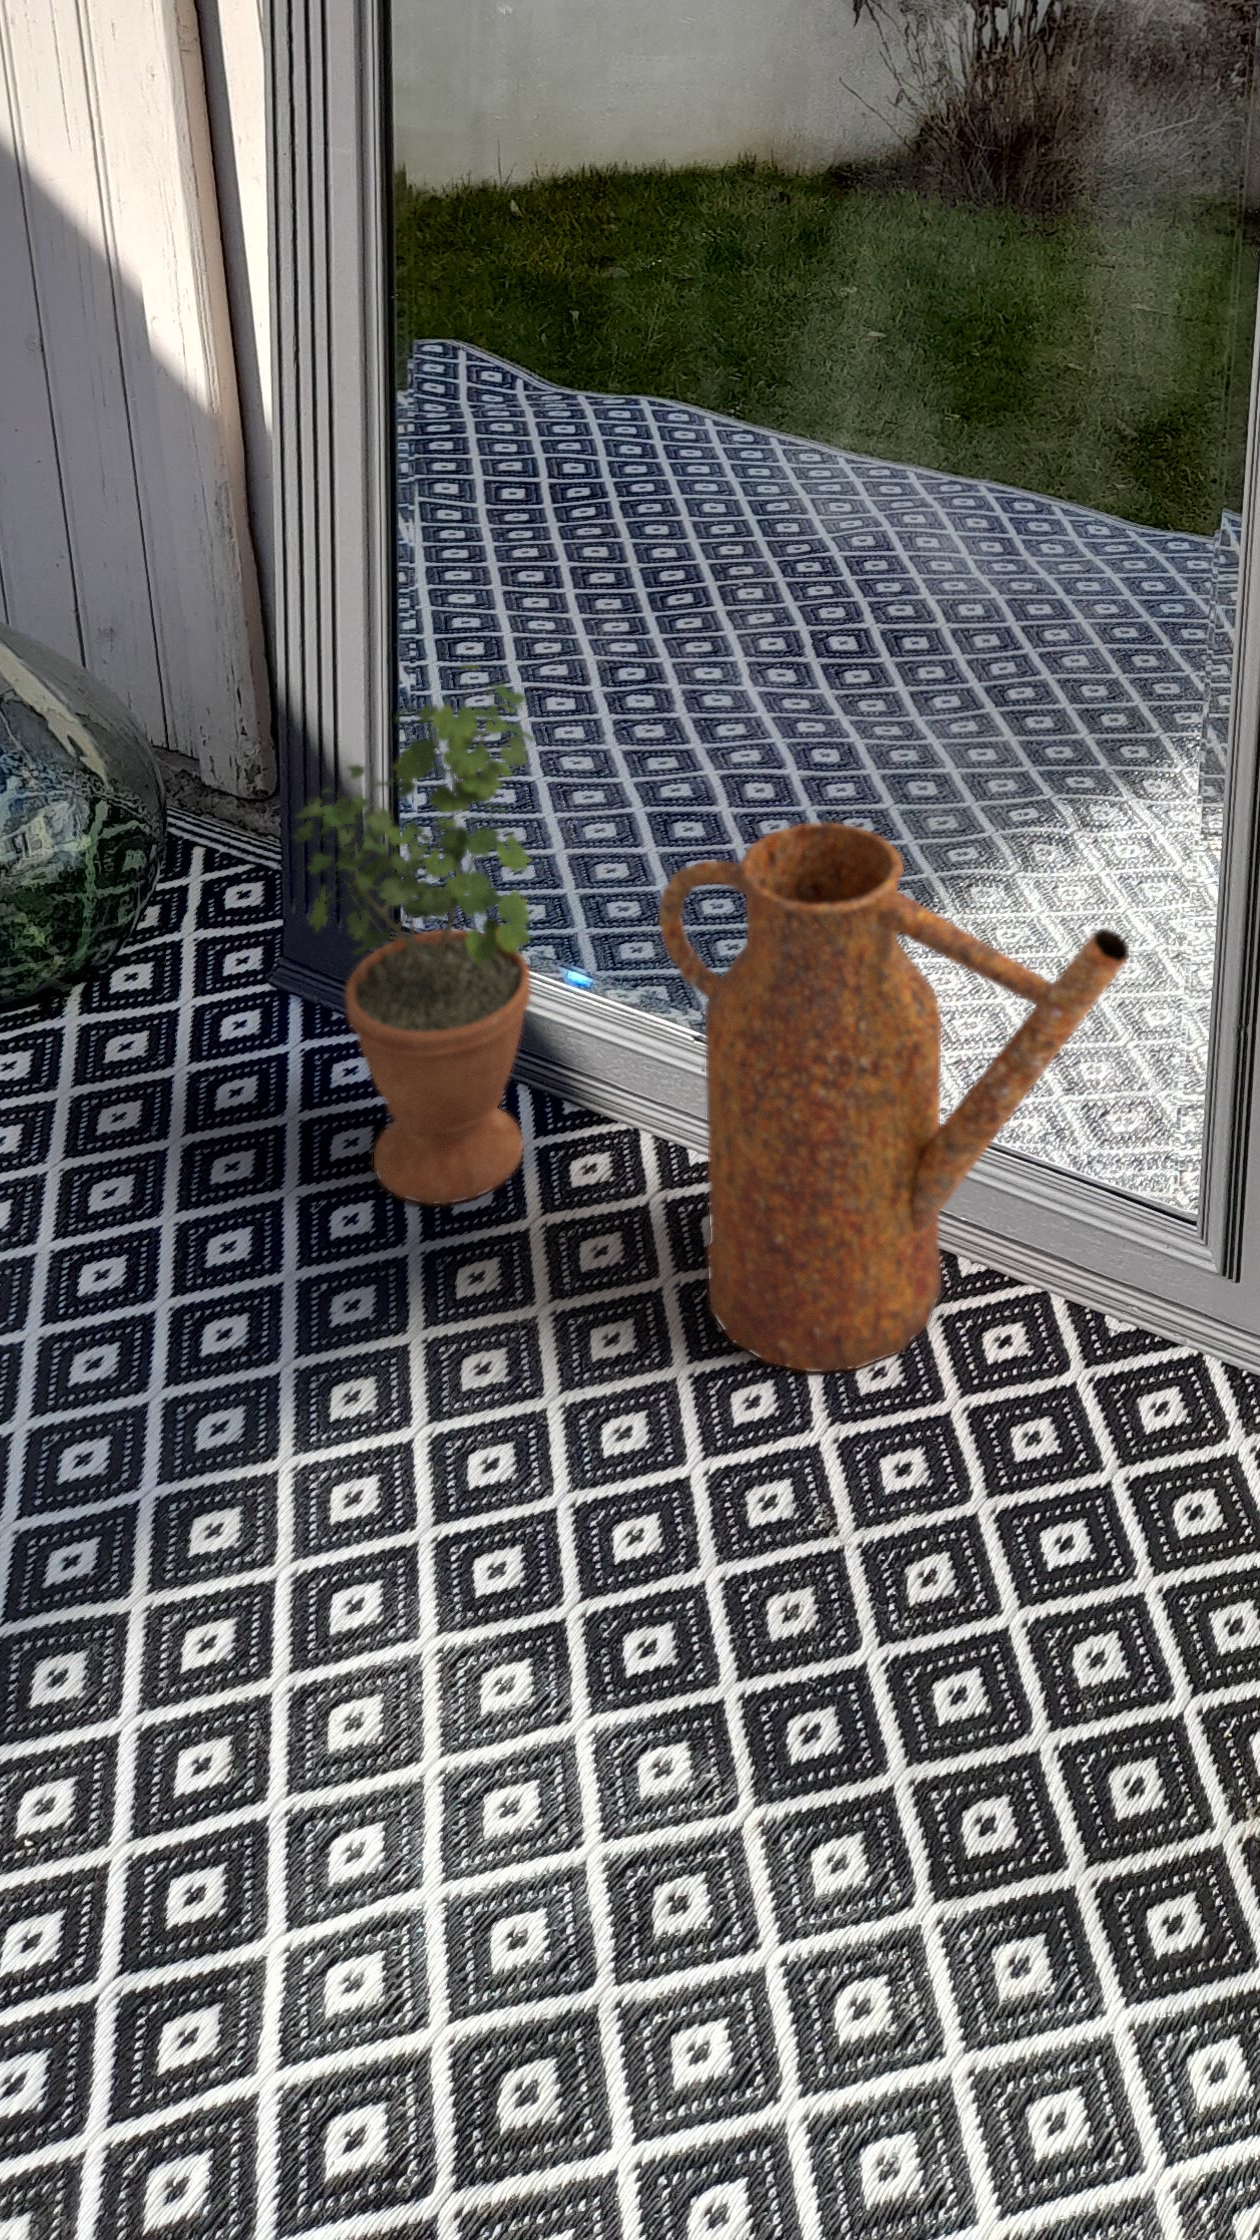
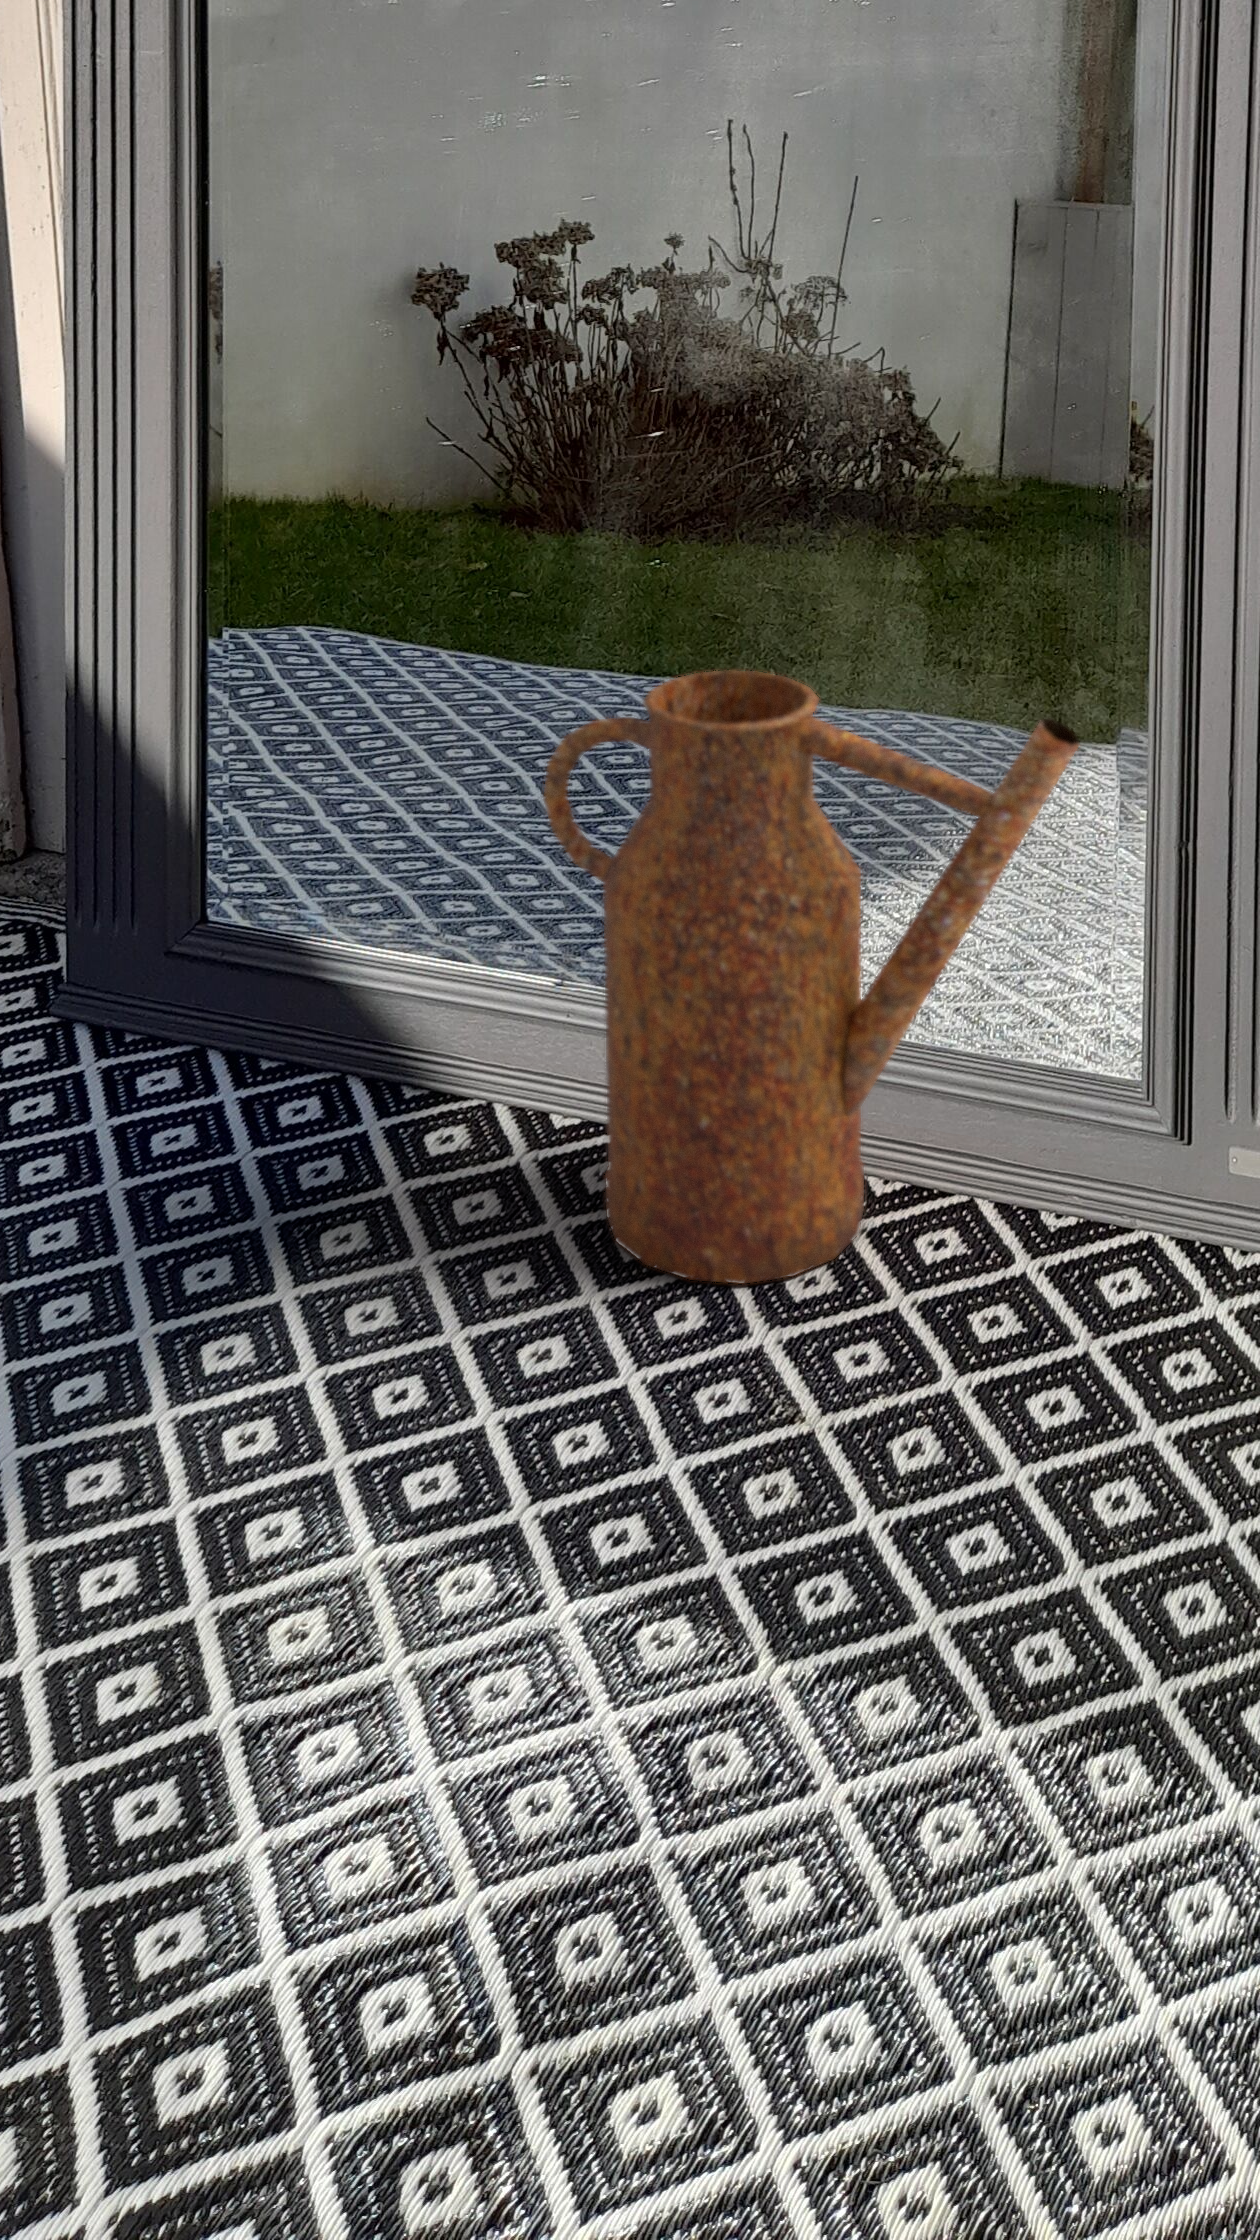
potted plant: present [294,664,534,1204] -> none [121,559,386,1177]

